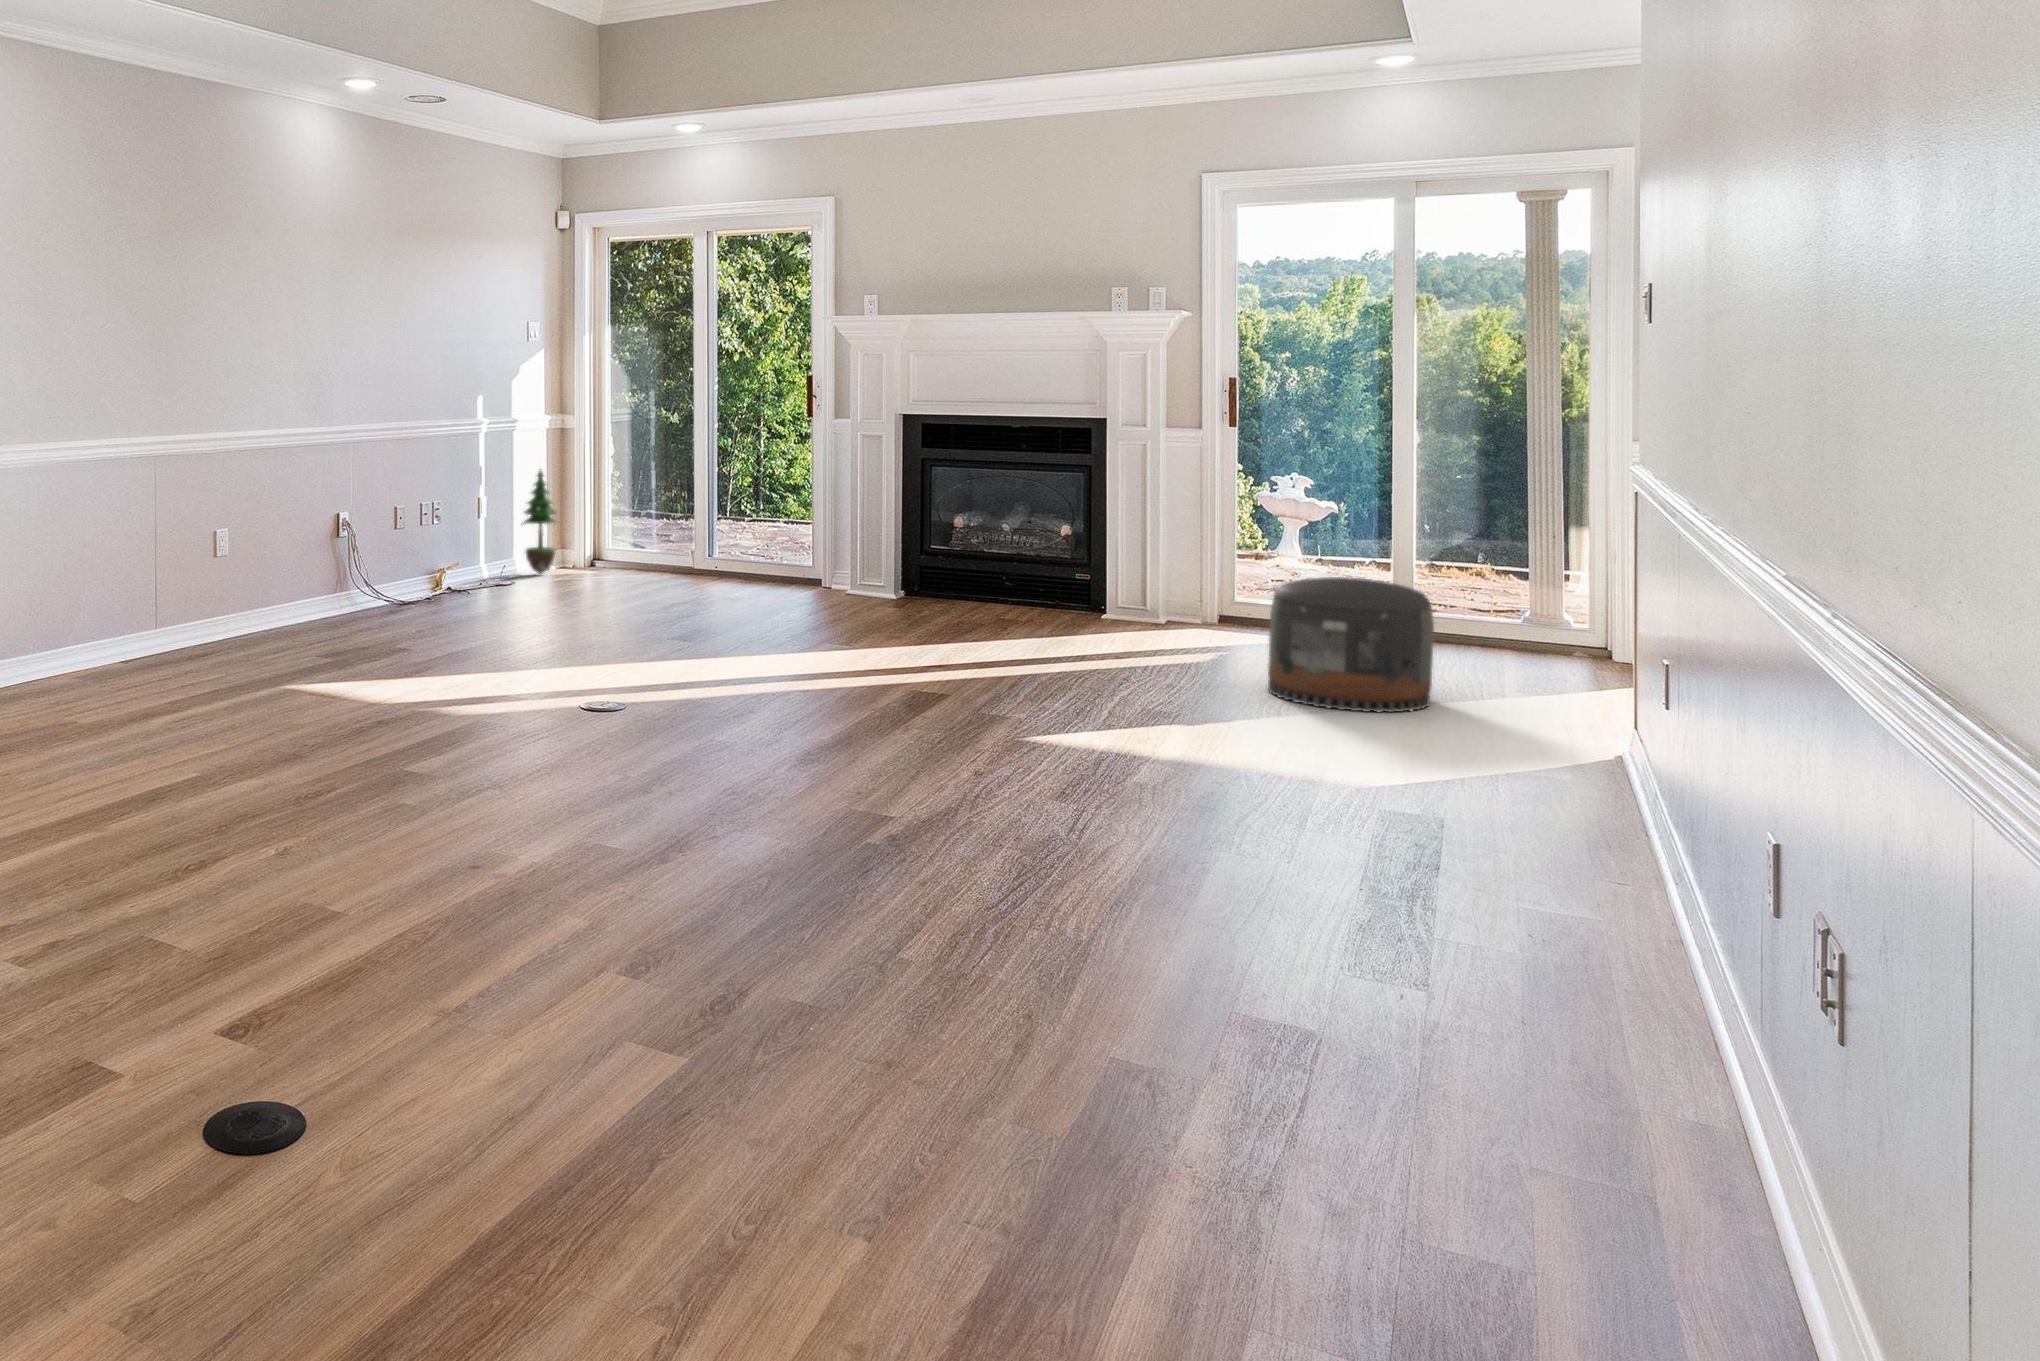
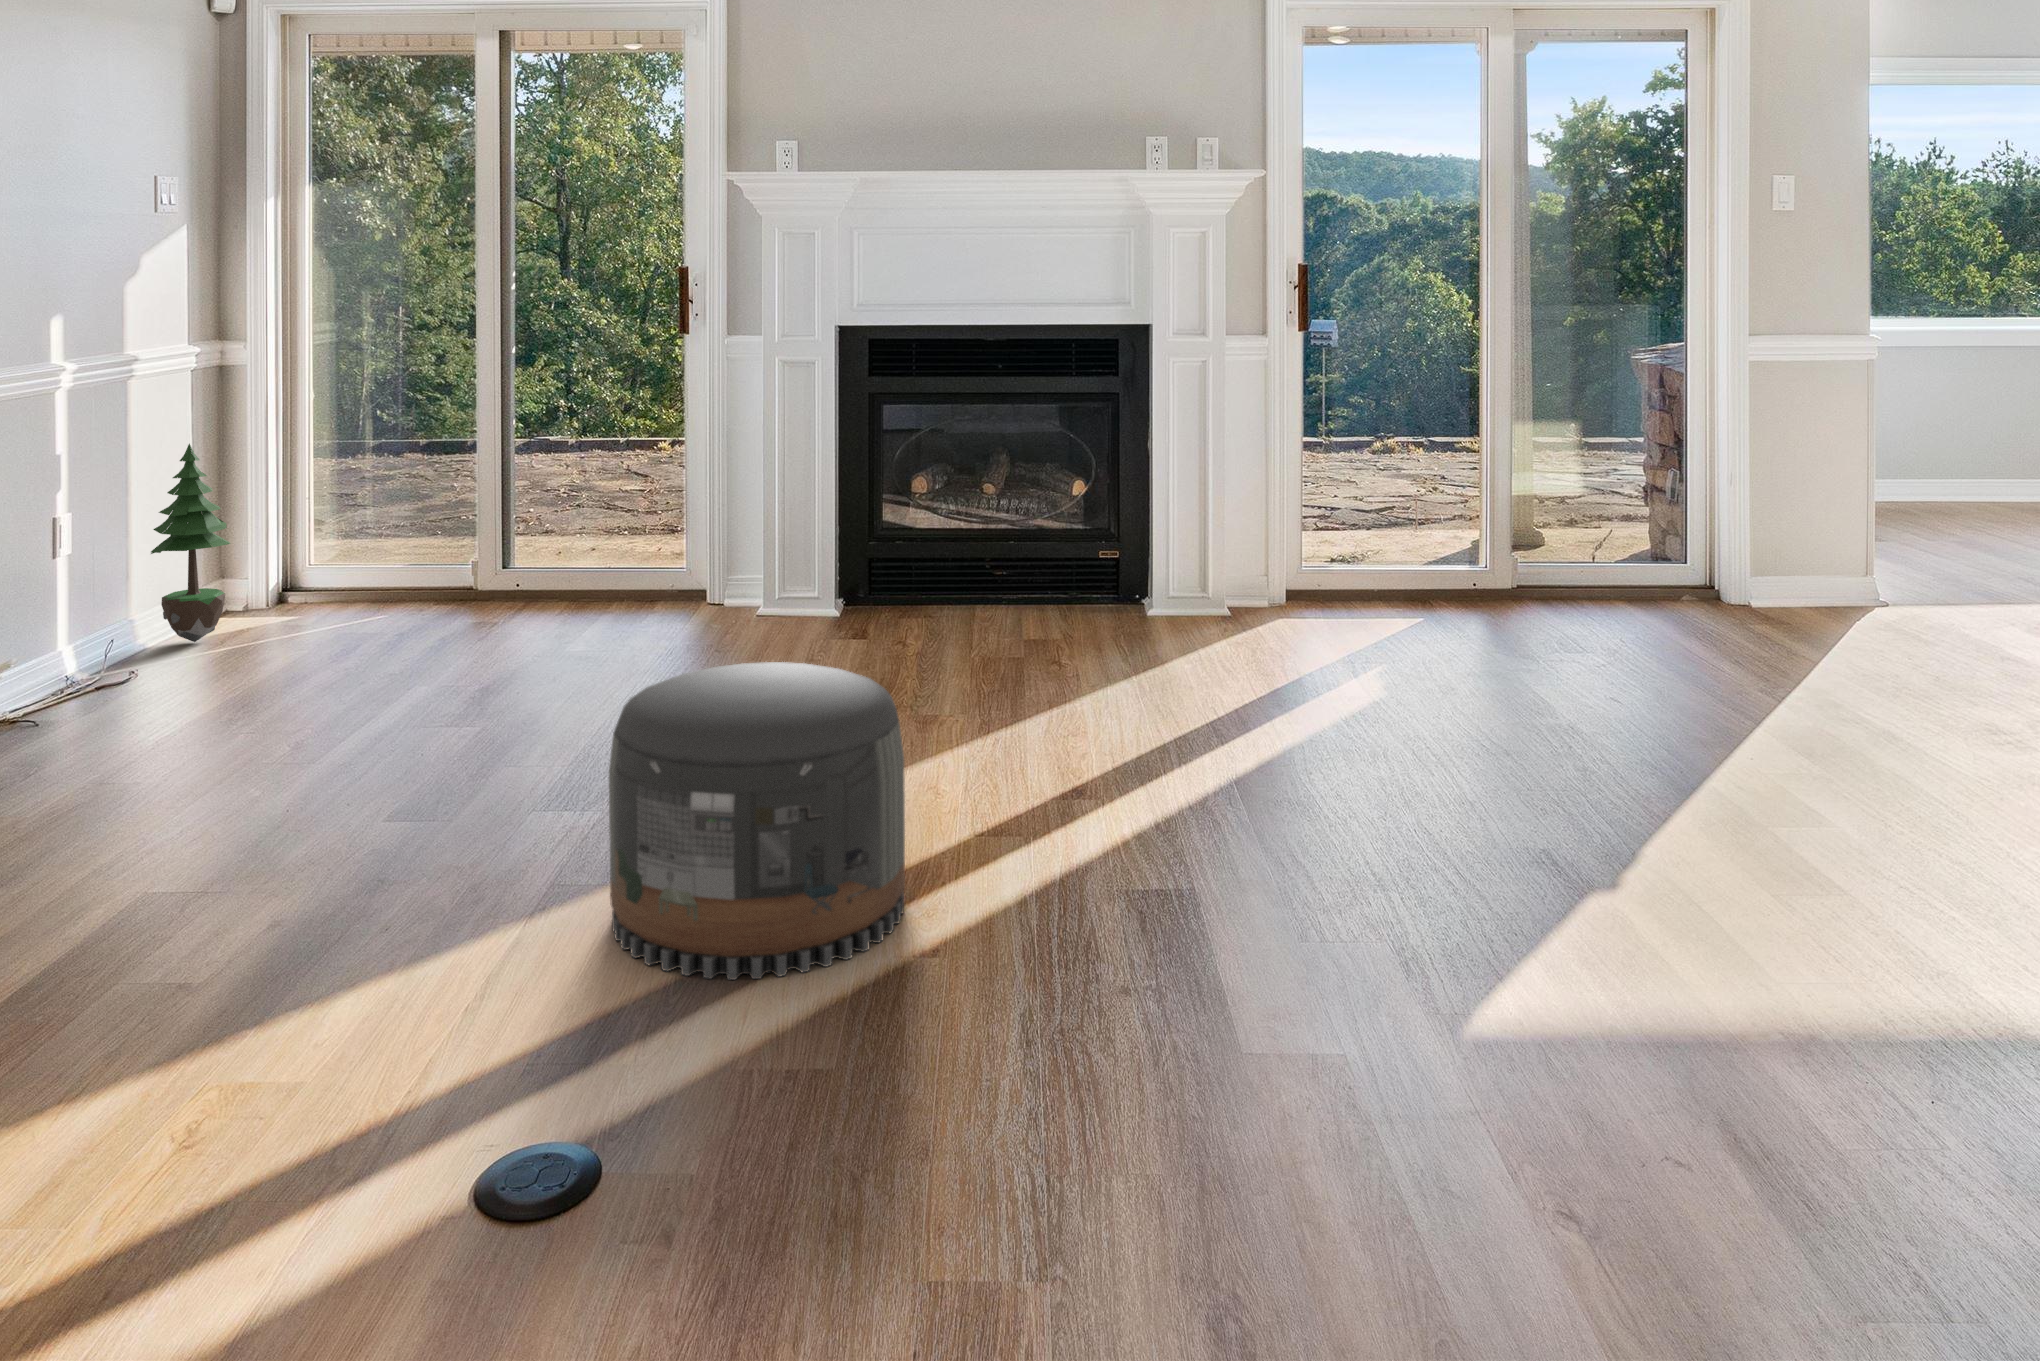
pouf: present [1268,577,1434,712] -> present [609,662,905,980]

